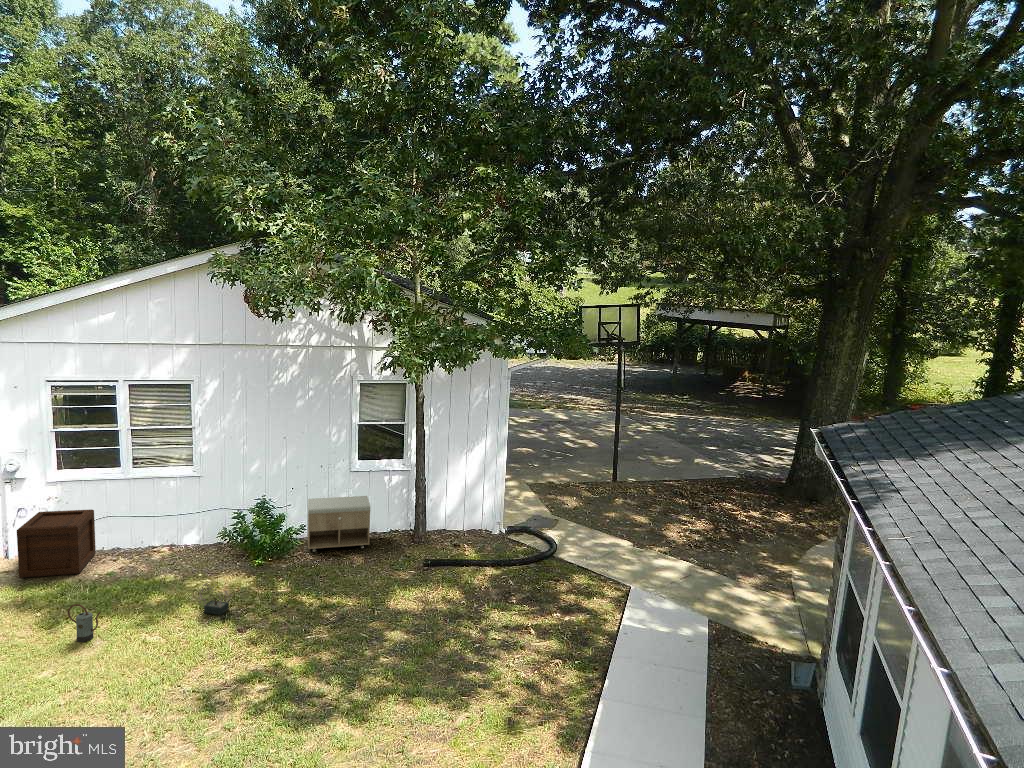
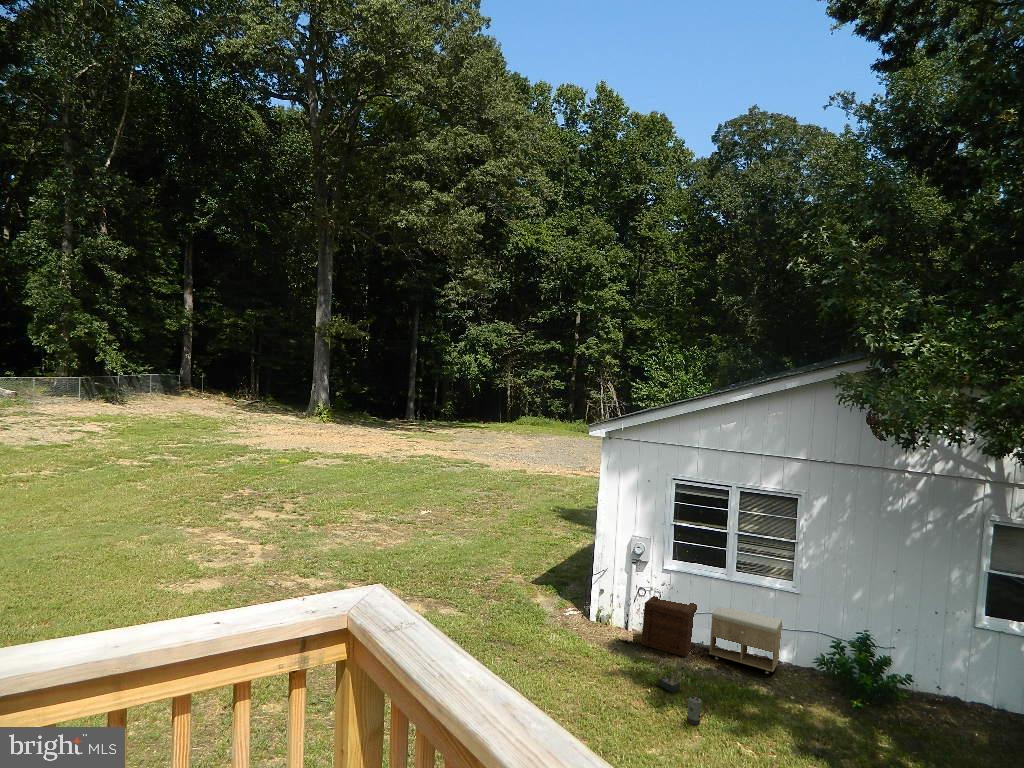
storage bench: present [308,496,370,552] -> present [709,606,782,674]
decorative plant: present [198,583,232,615] -> present [657,659,683,692]

